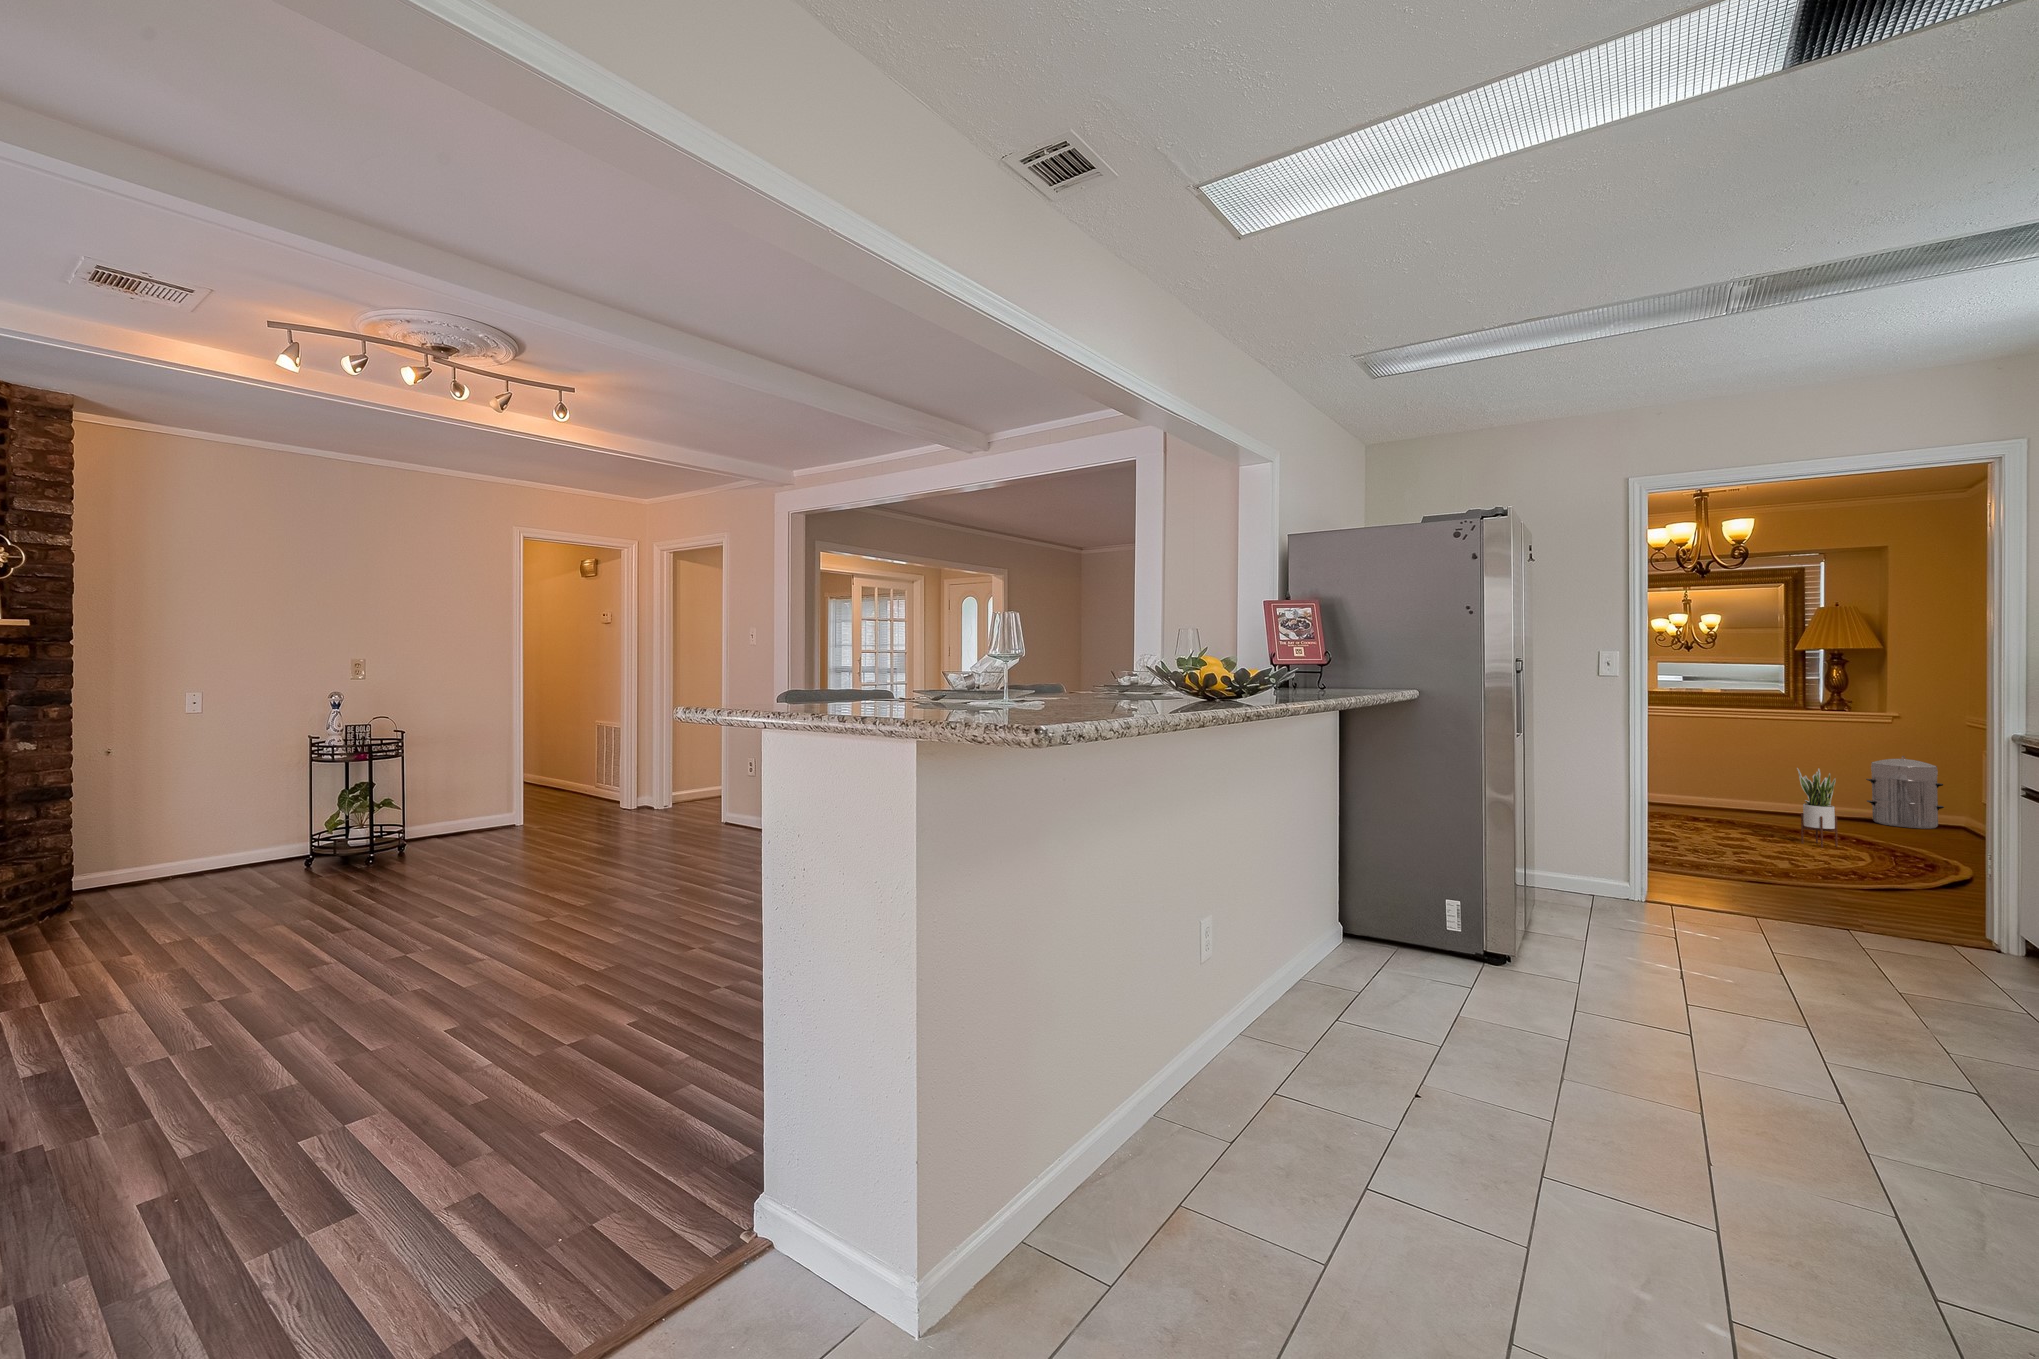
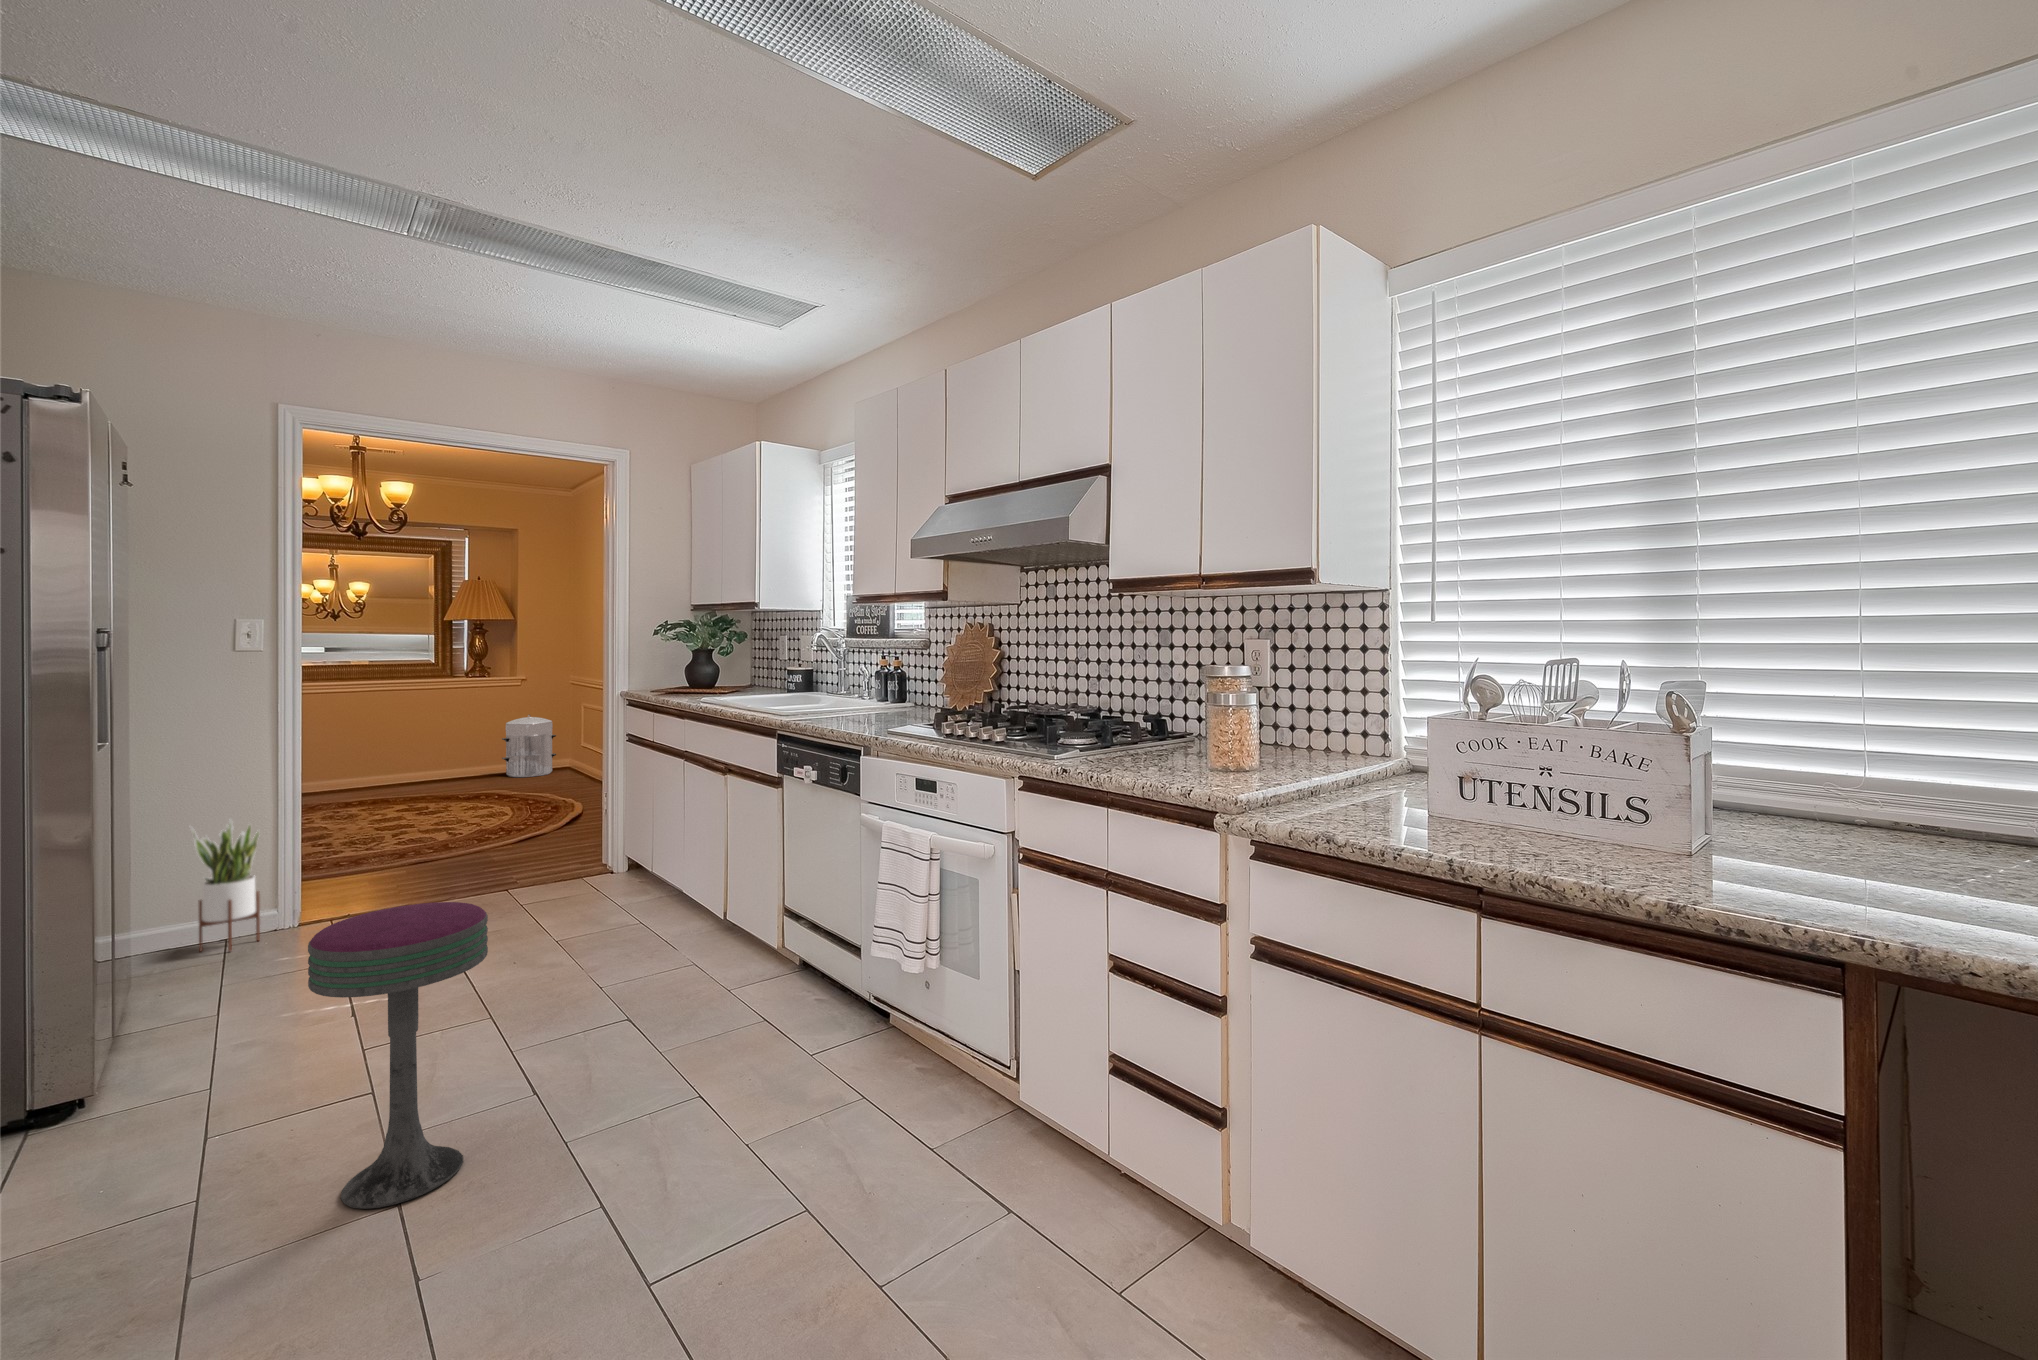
potted plant: present [1797,768,1838,847] -> present [190,820,260,951]
bar stool: none [1635,876,1780,1111] -> present [308,902,488,1209]

